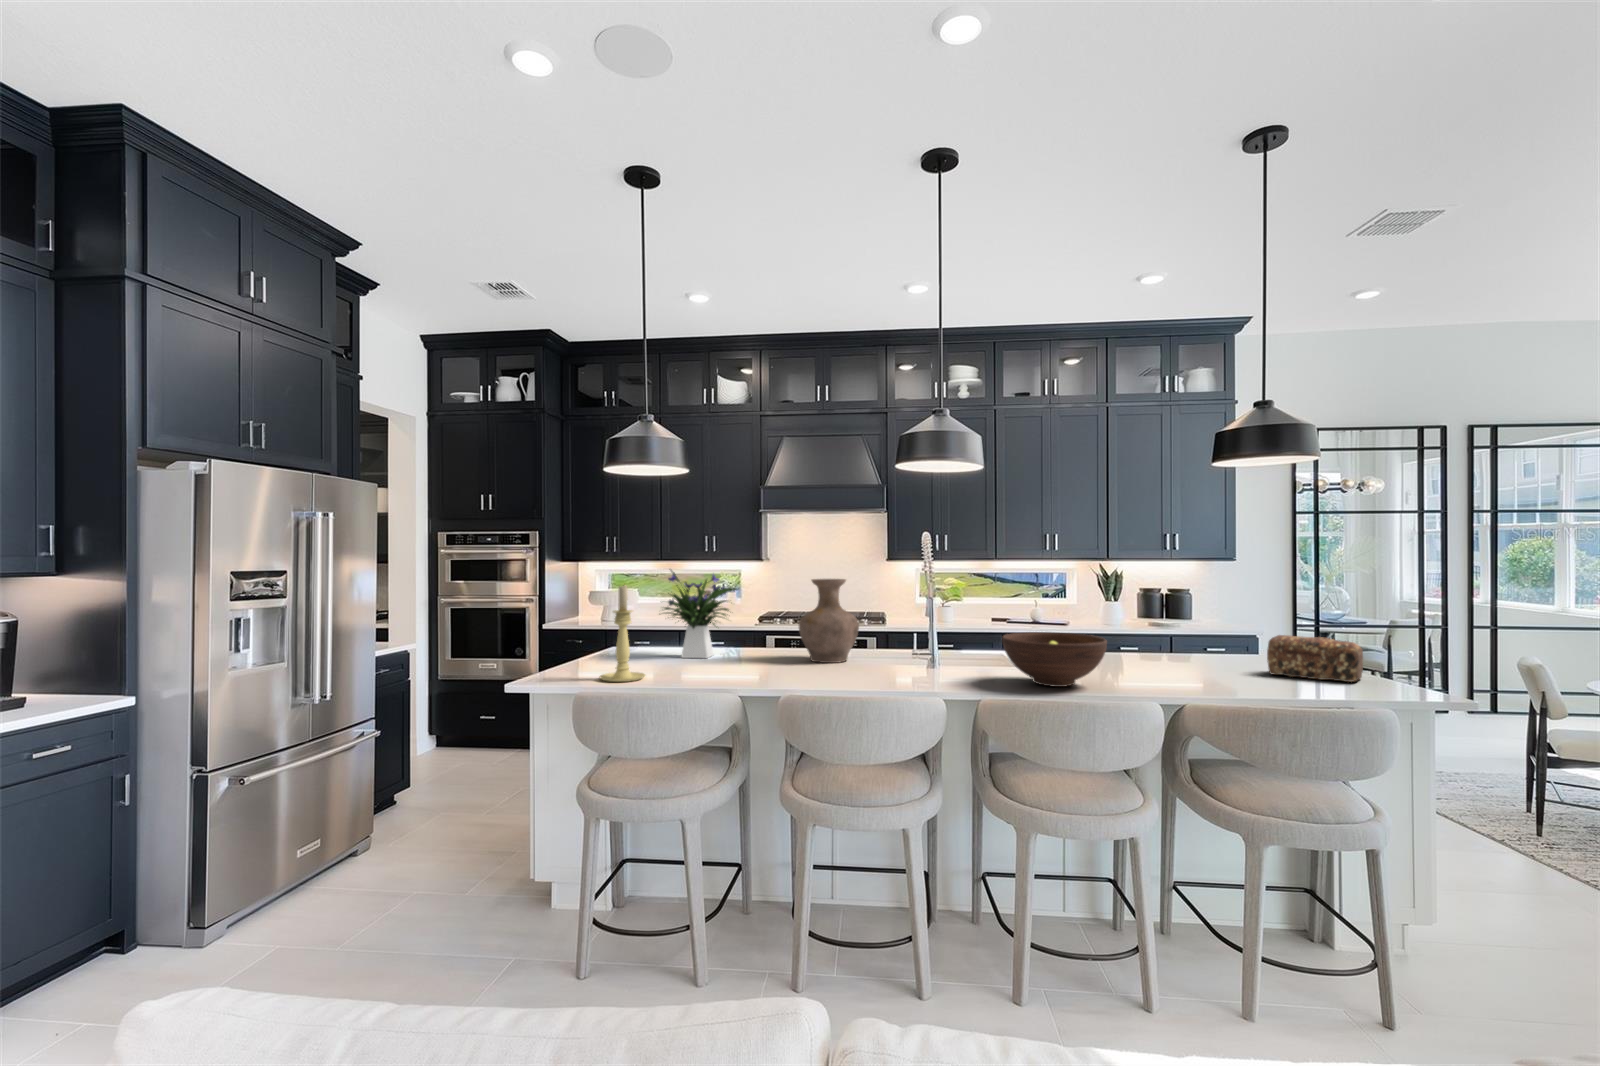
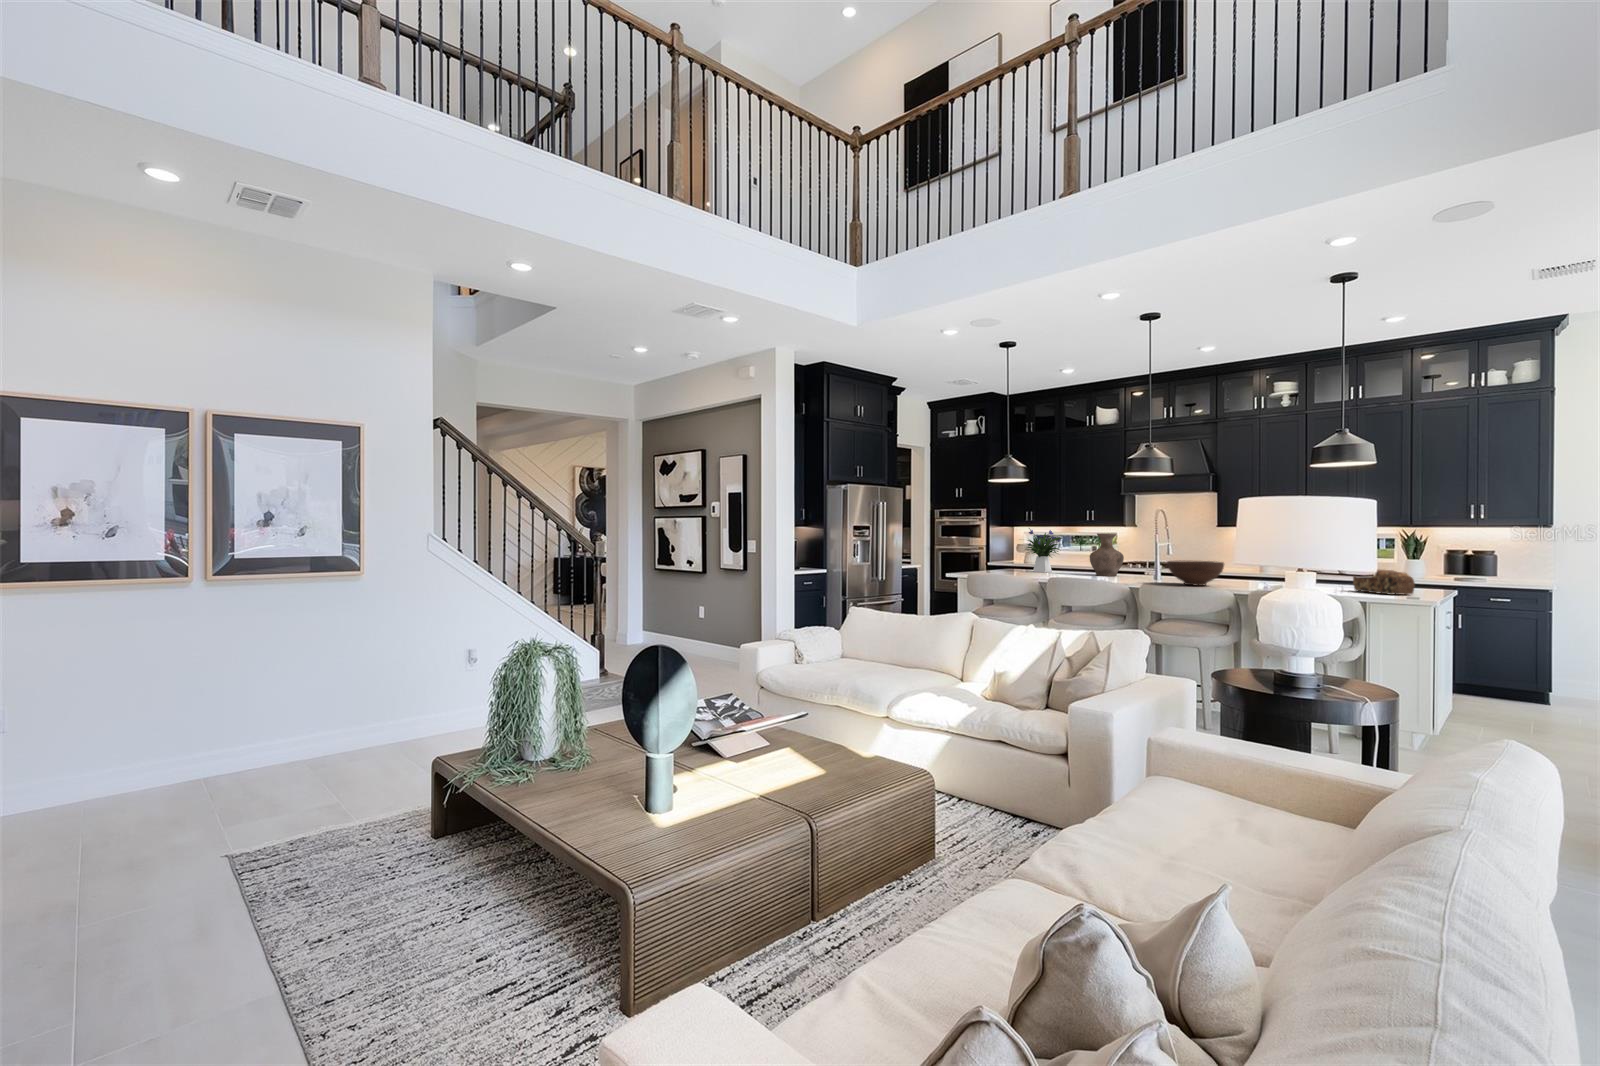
candle holder: present [600,585,645,682] -> none [983,533,1004,574]

